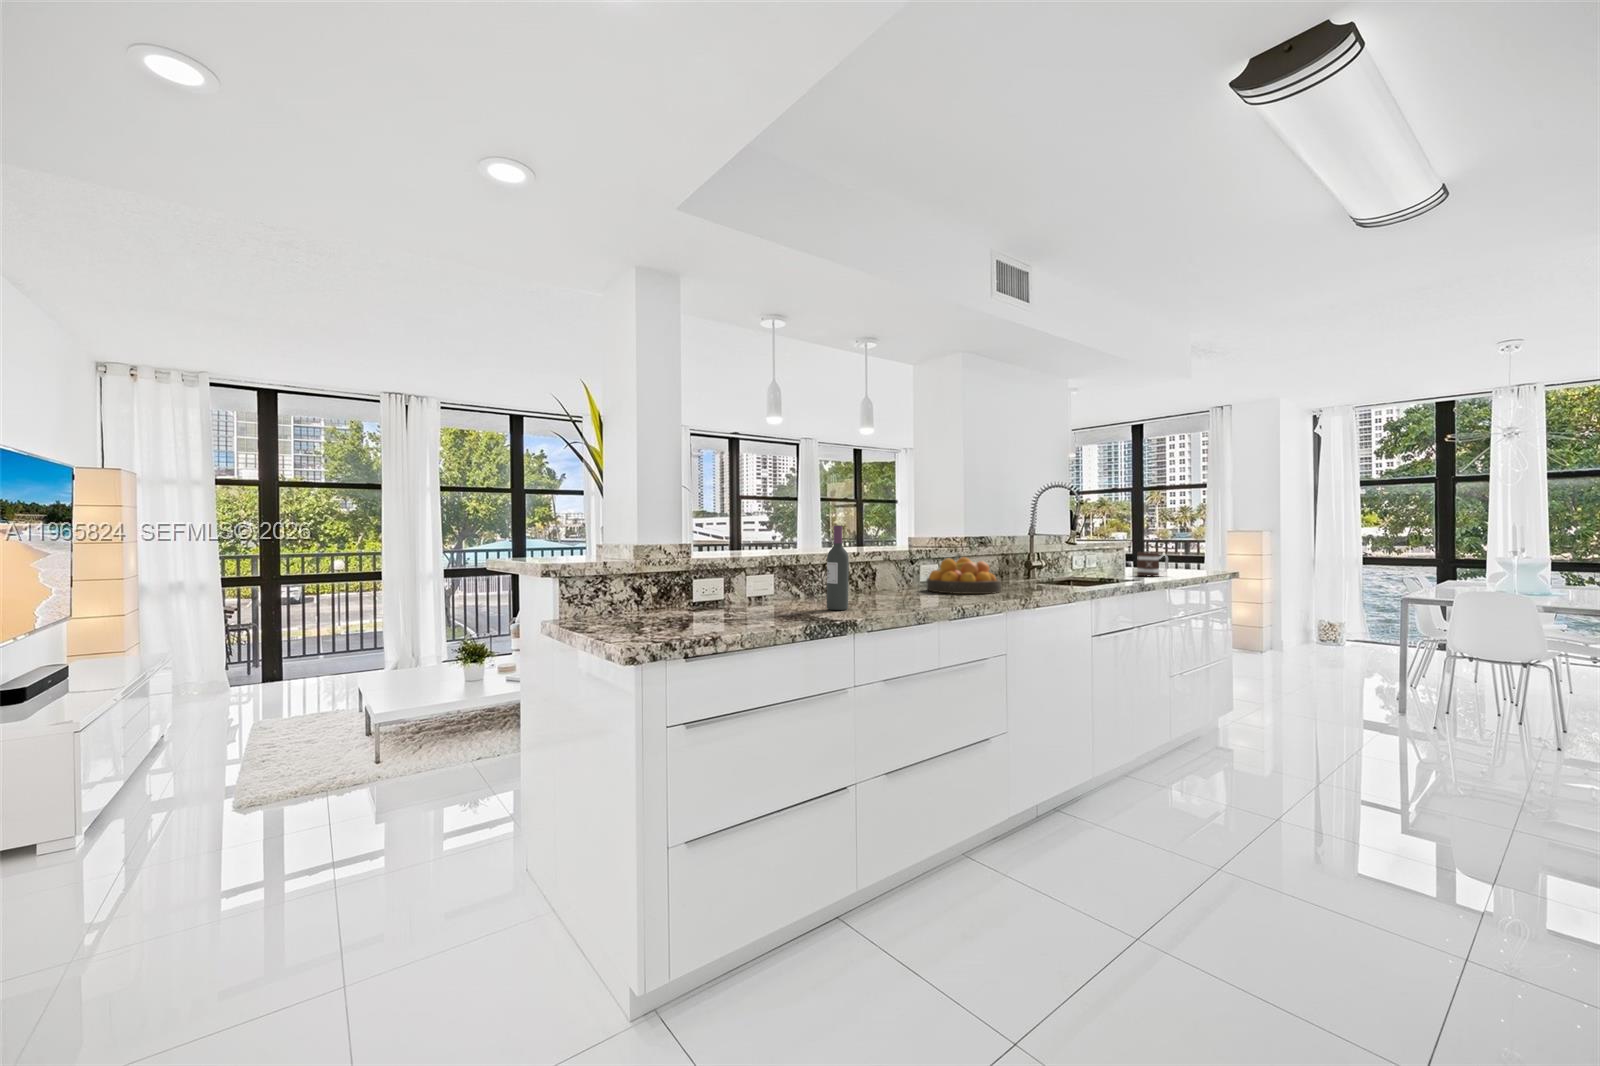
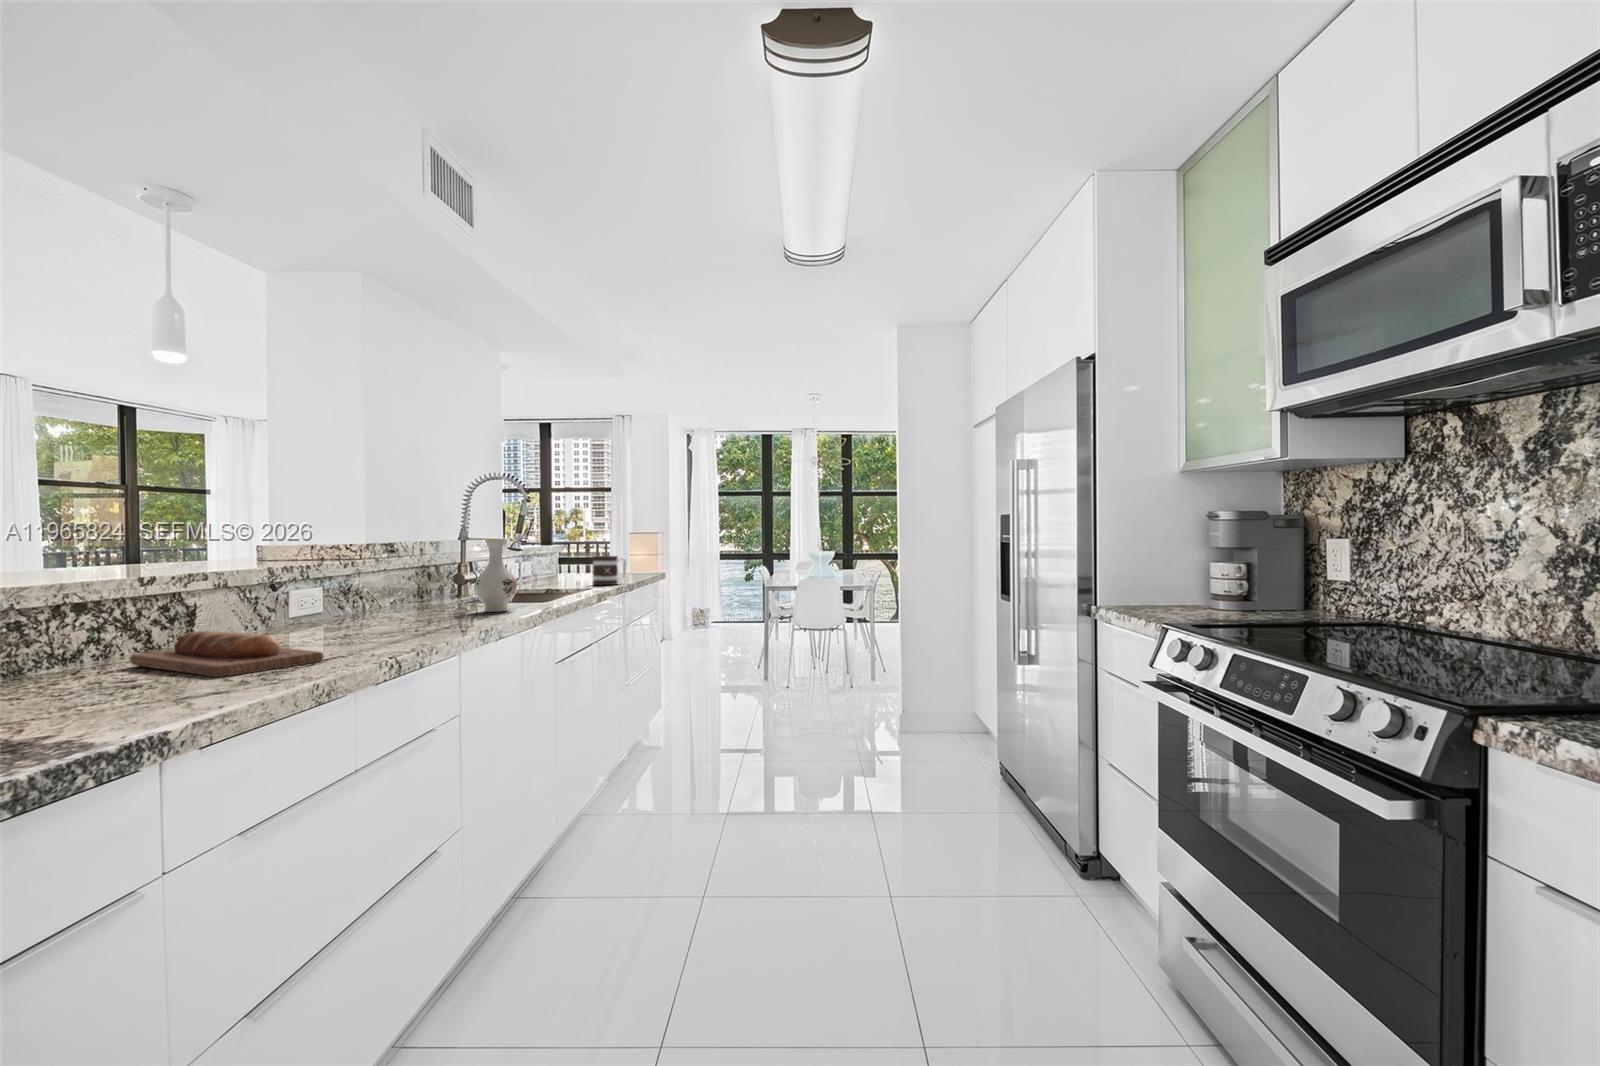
wine bottle: present [827,526,849,610] -> none [68,515,135,712]
vase: none [1027,538,1056,588] -> present [474,540,517,612]
fruit bowl: present [927,557,1001,594] -> none [306,573,444,636]
bread loaf: none [849,582,926,604] -> present [130,631,323,677]

